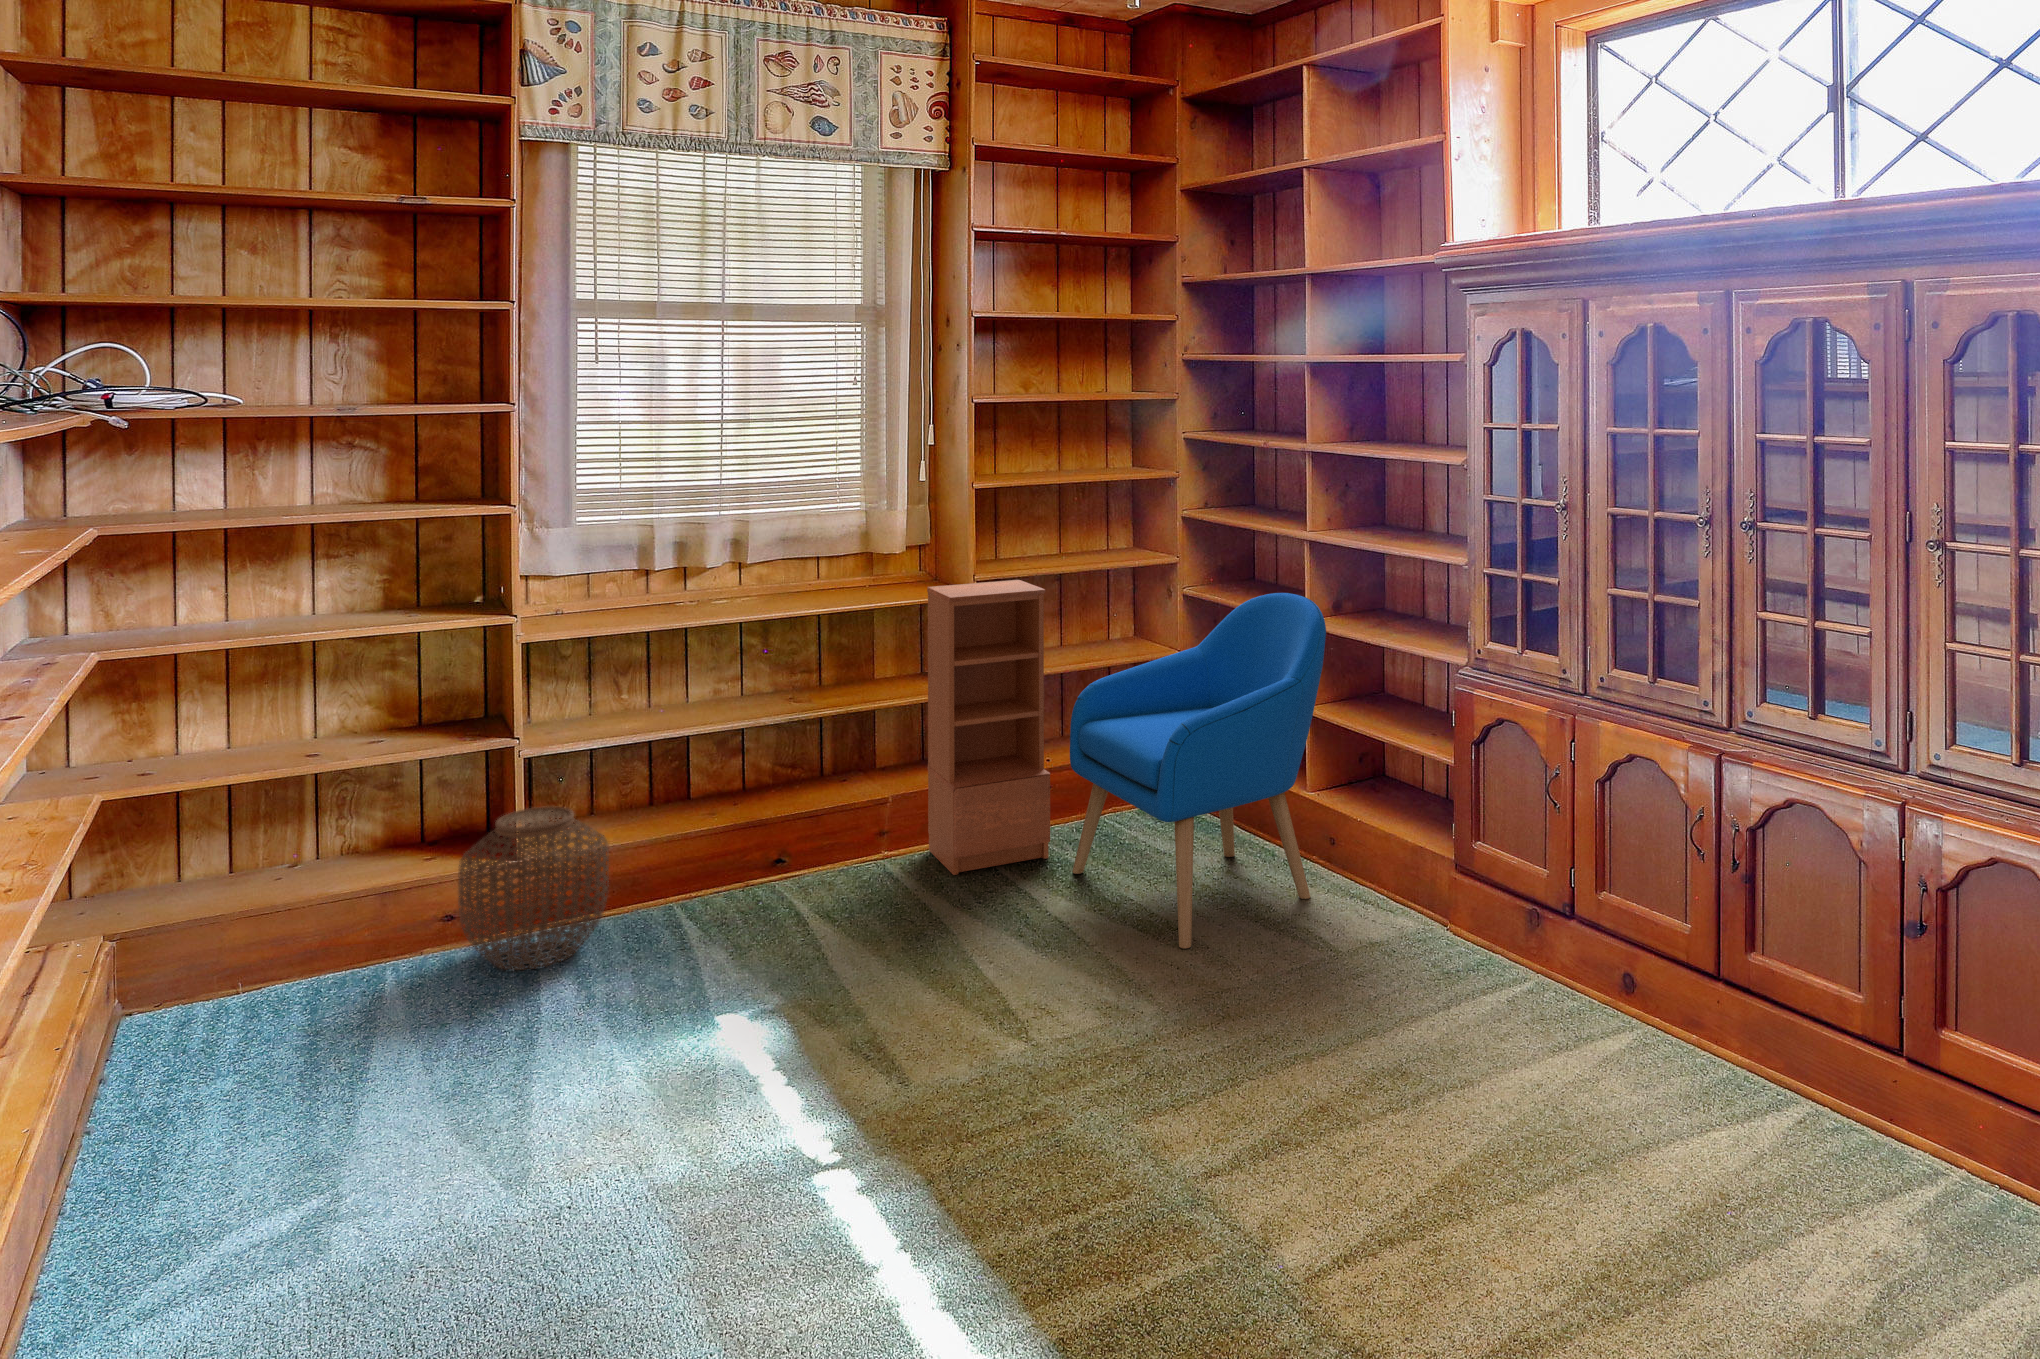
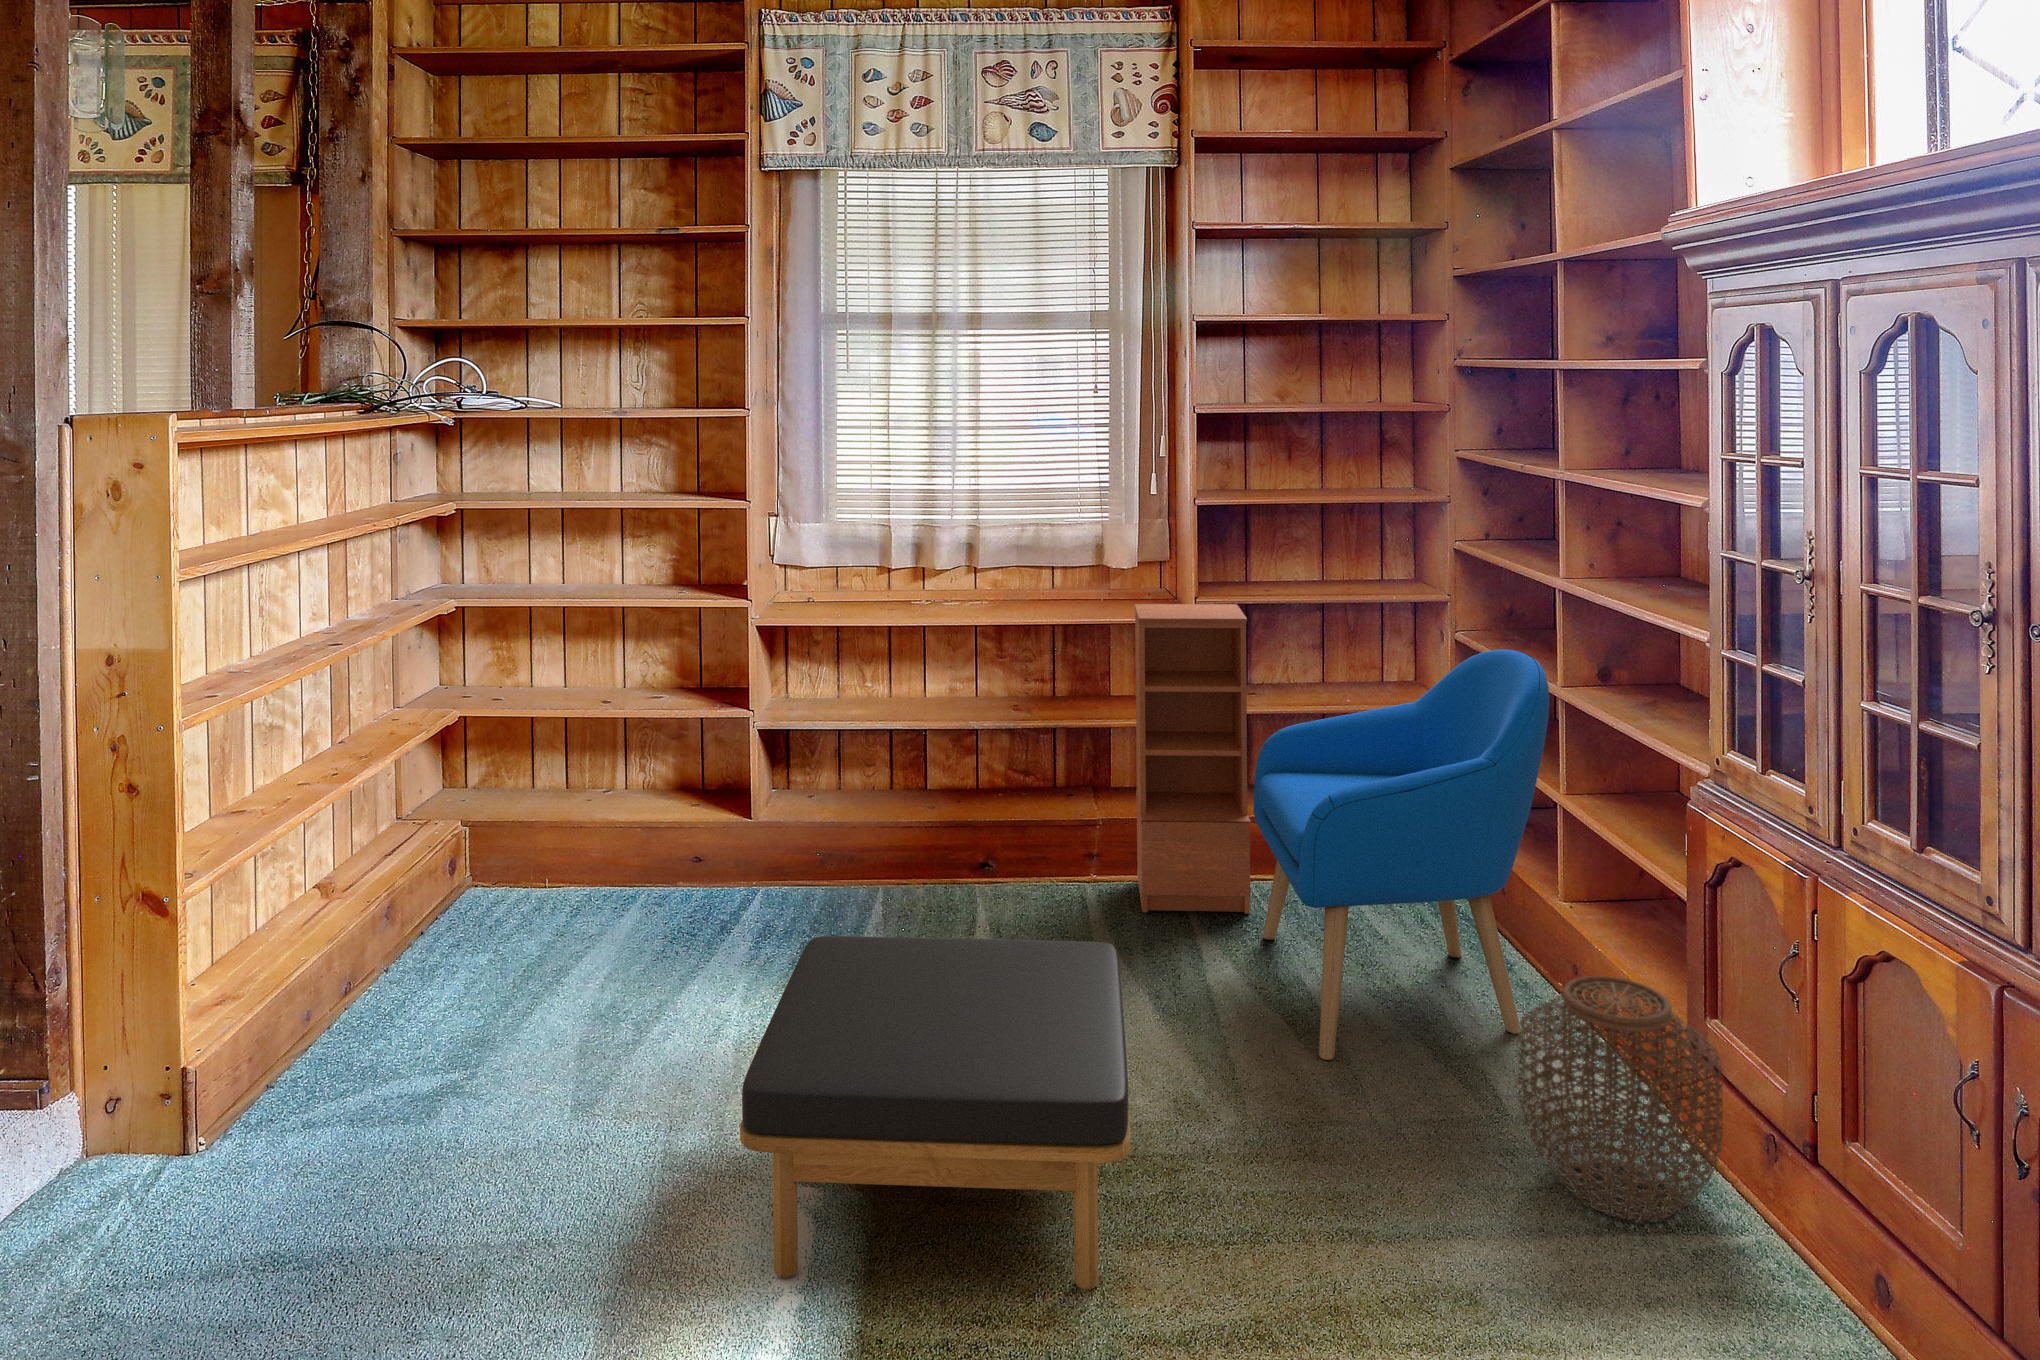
woven basket: present [458,806,609,970] -> present [1517,976,1723,1221]
ottoman: none [749,878,1155,1229] -> present [740,936,1131,1290]

